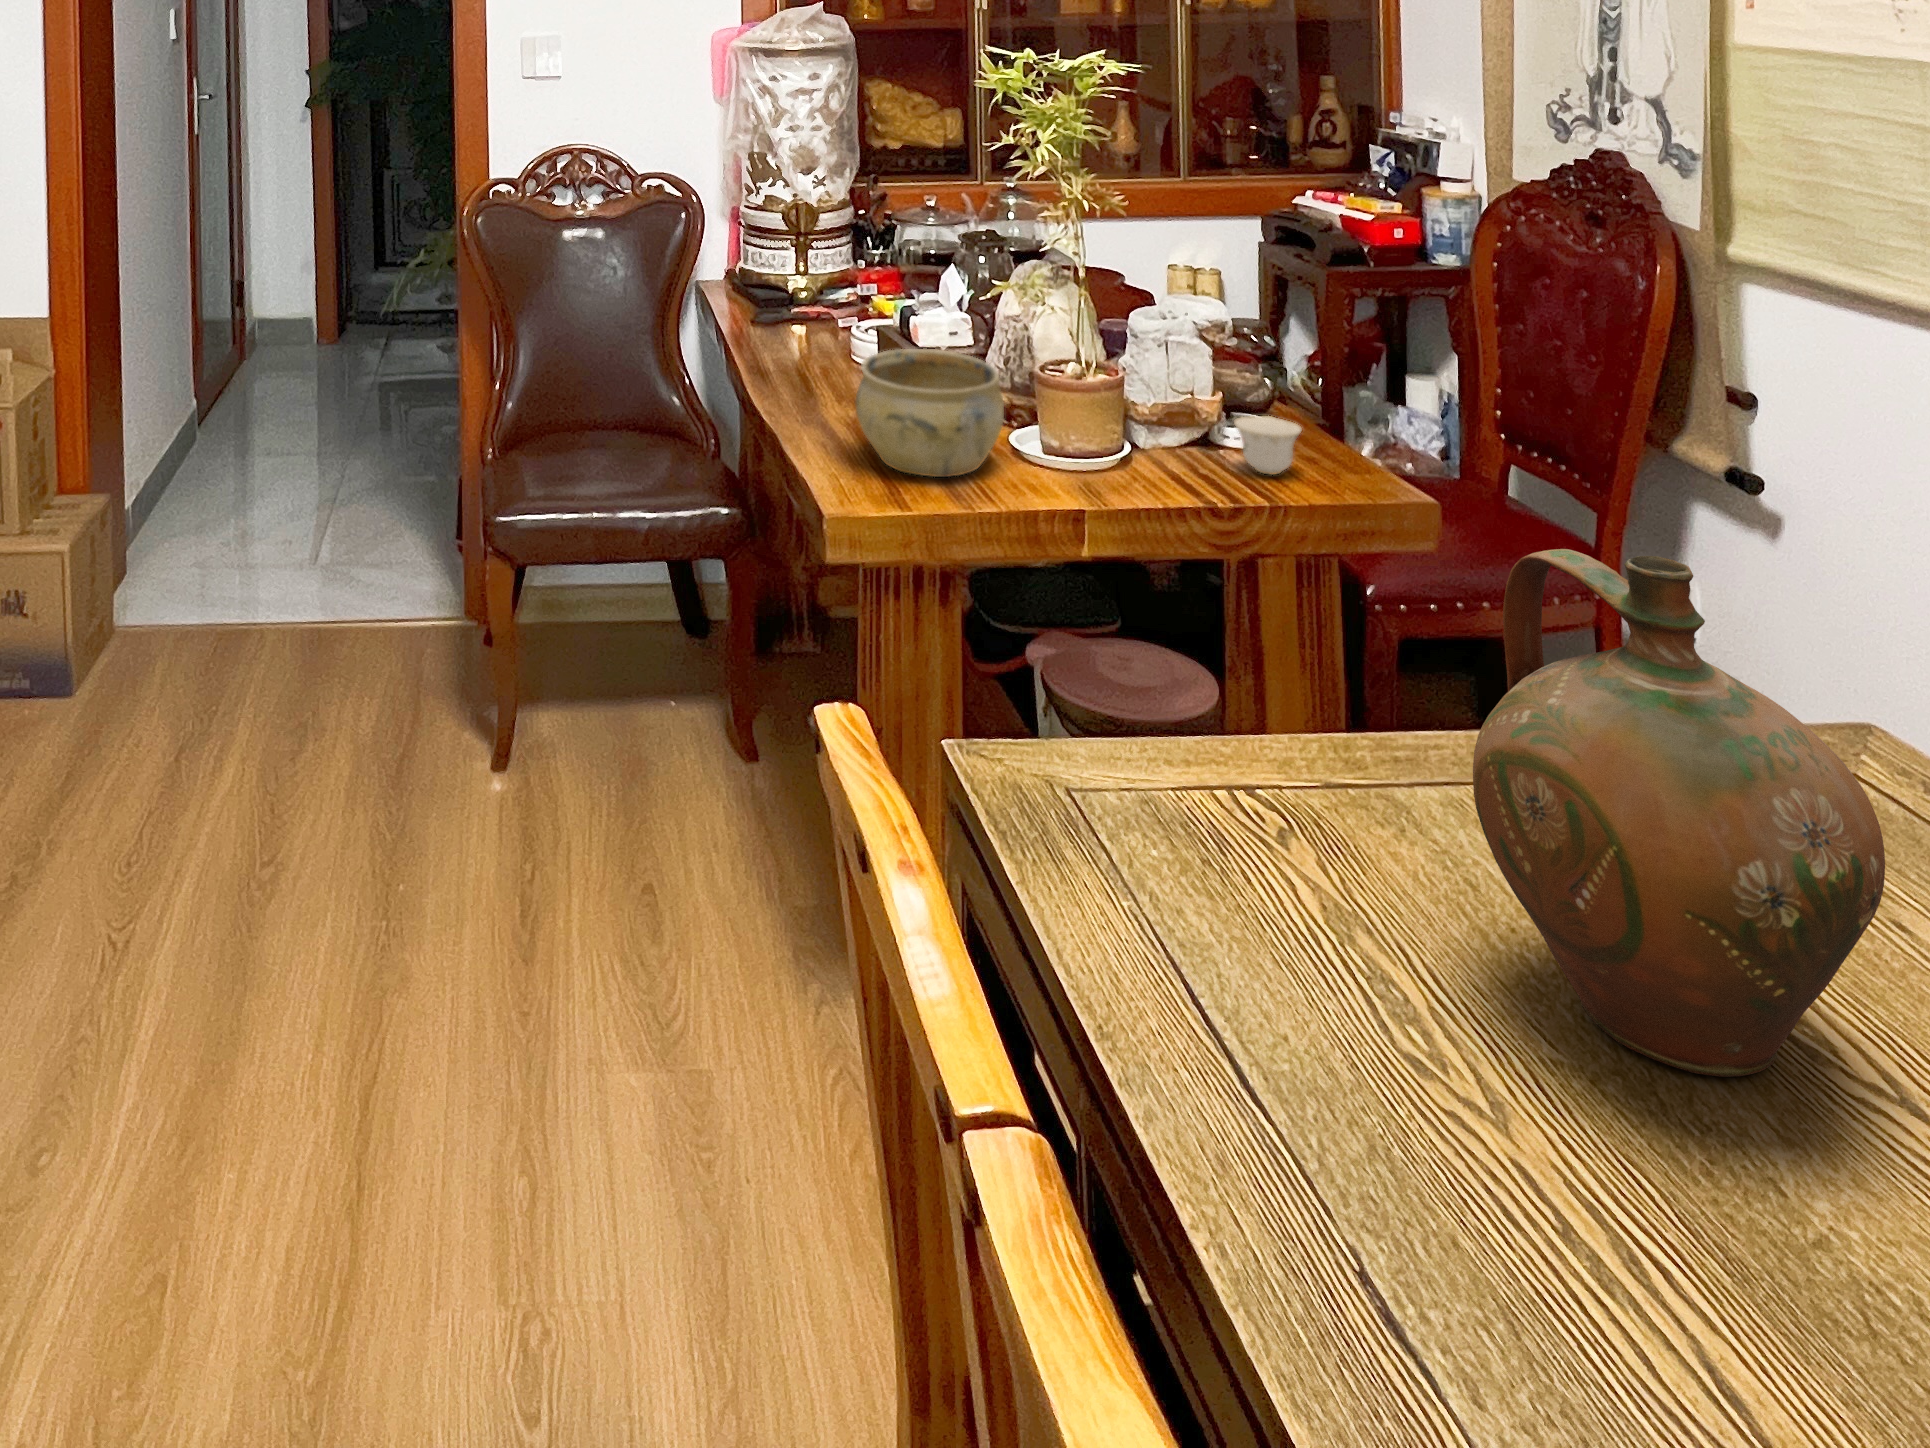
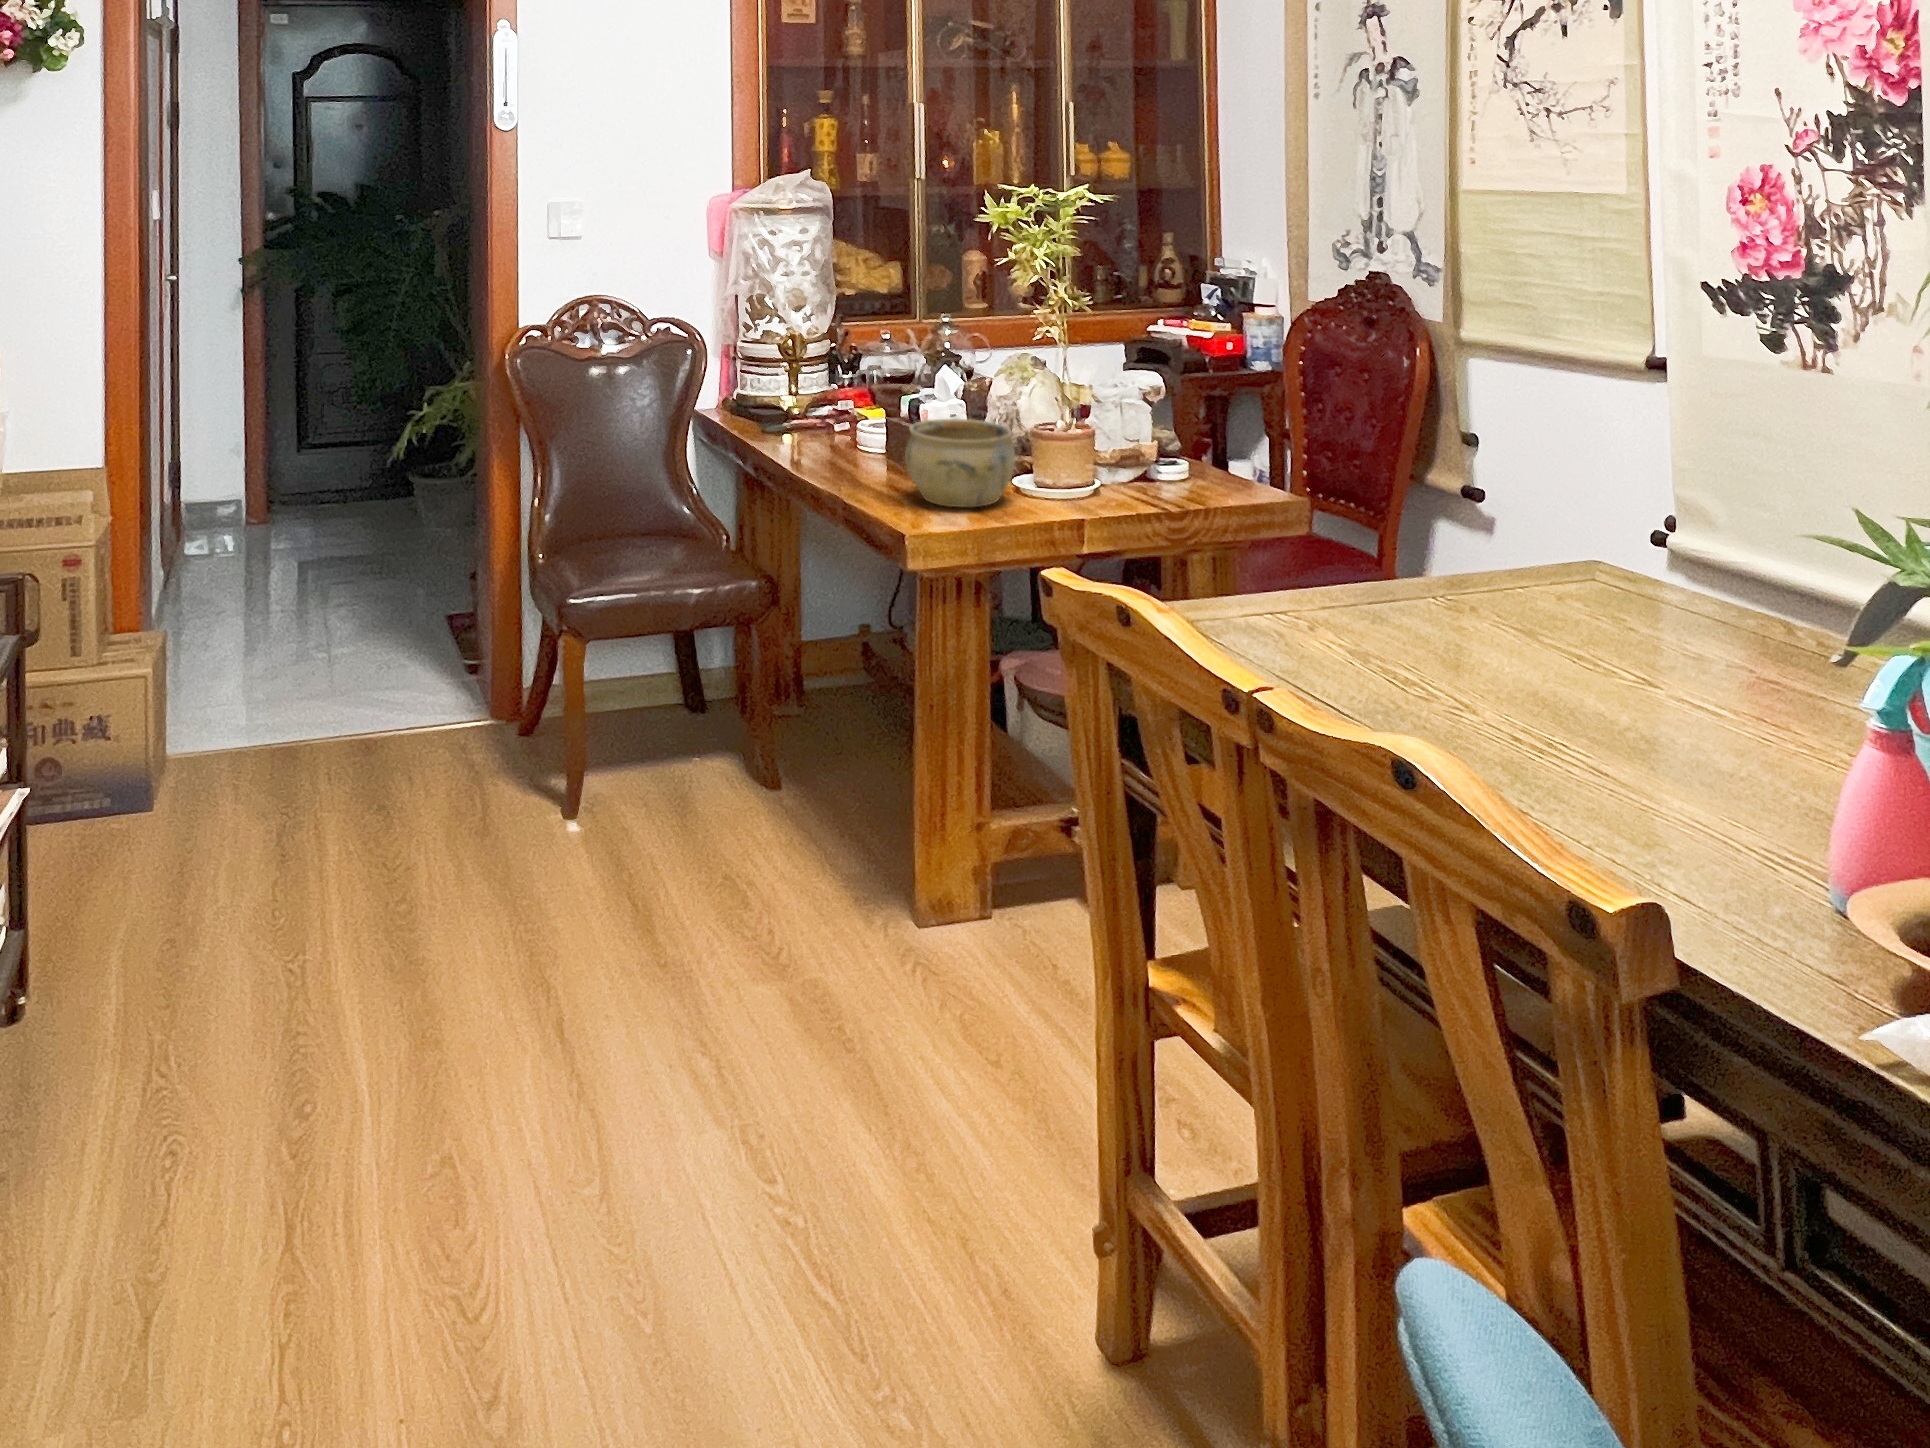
teacup: present [1234,416,1302,474] -> none [1170,452,1217,491]
ceramic jug: present [1473,549,1885,1077] -> none [1429,425,1643,707]

